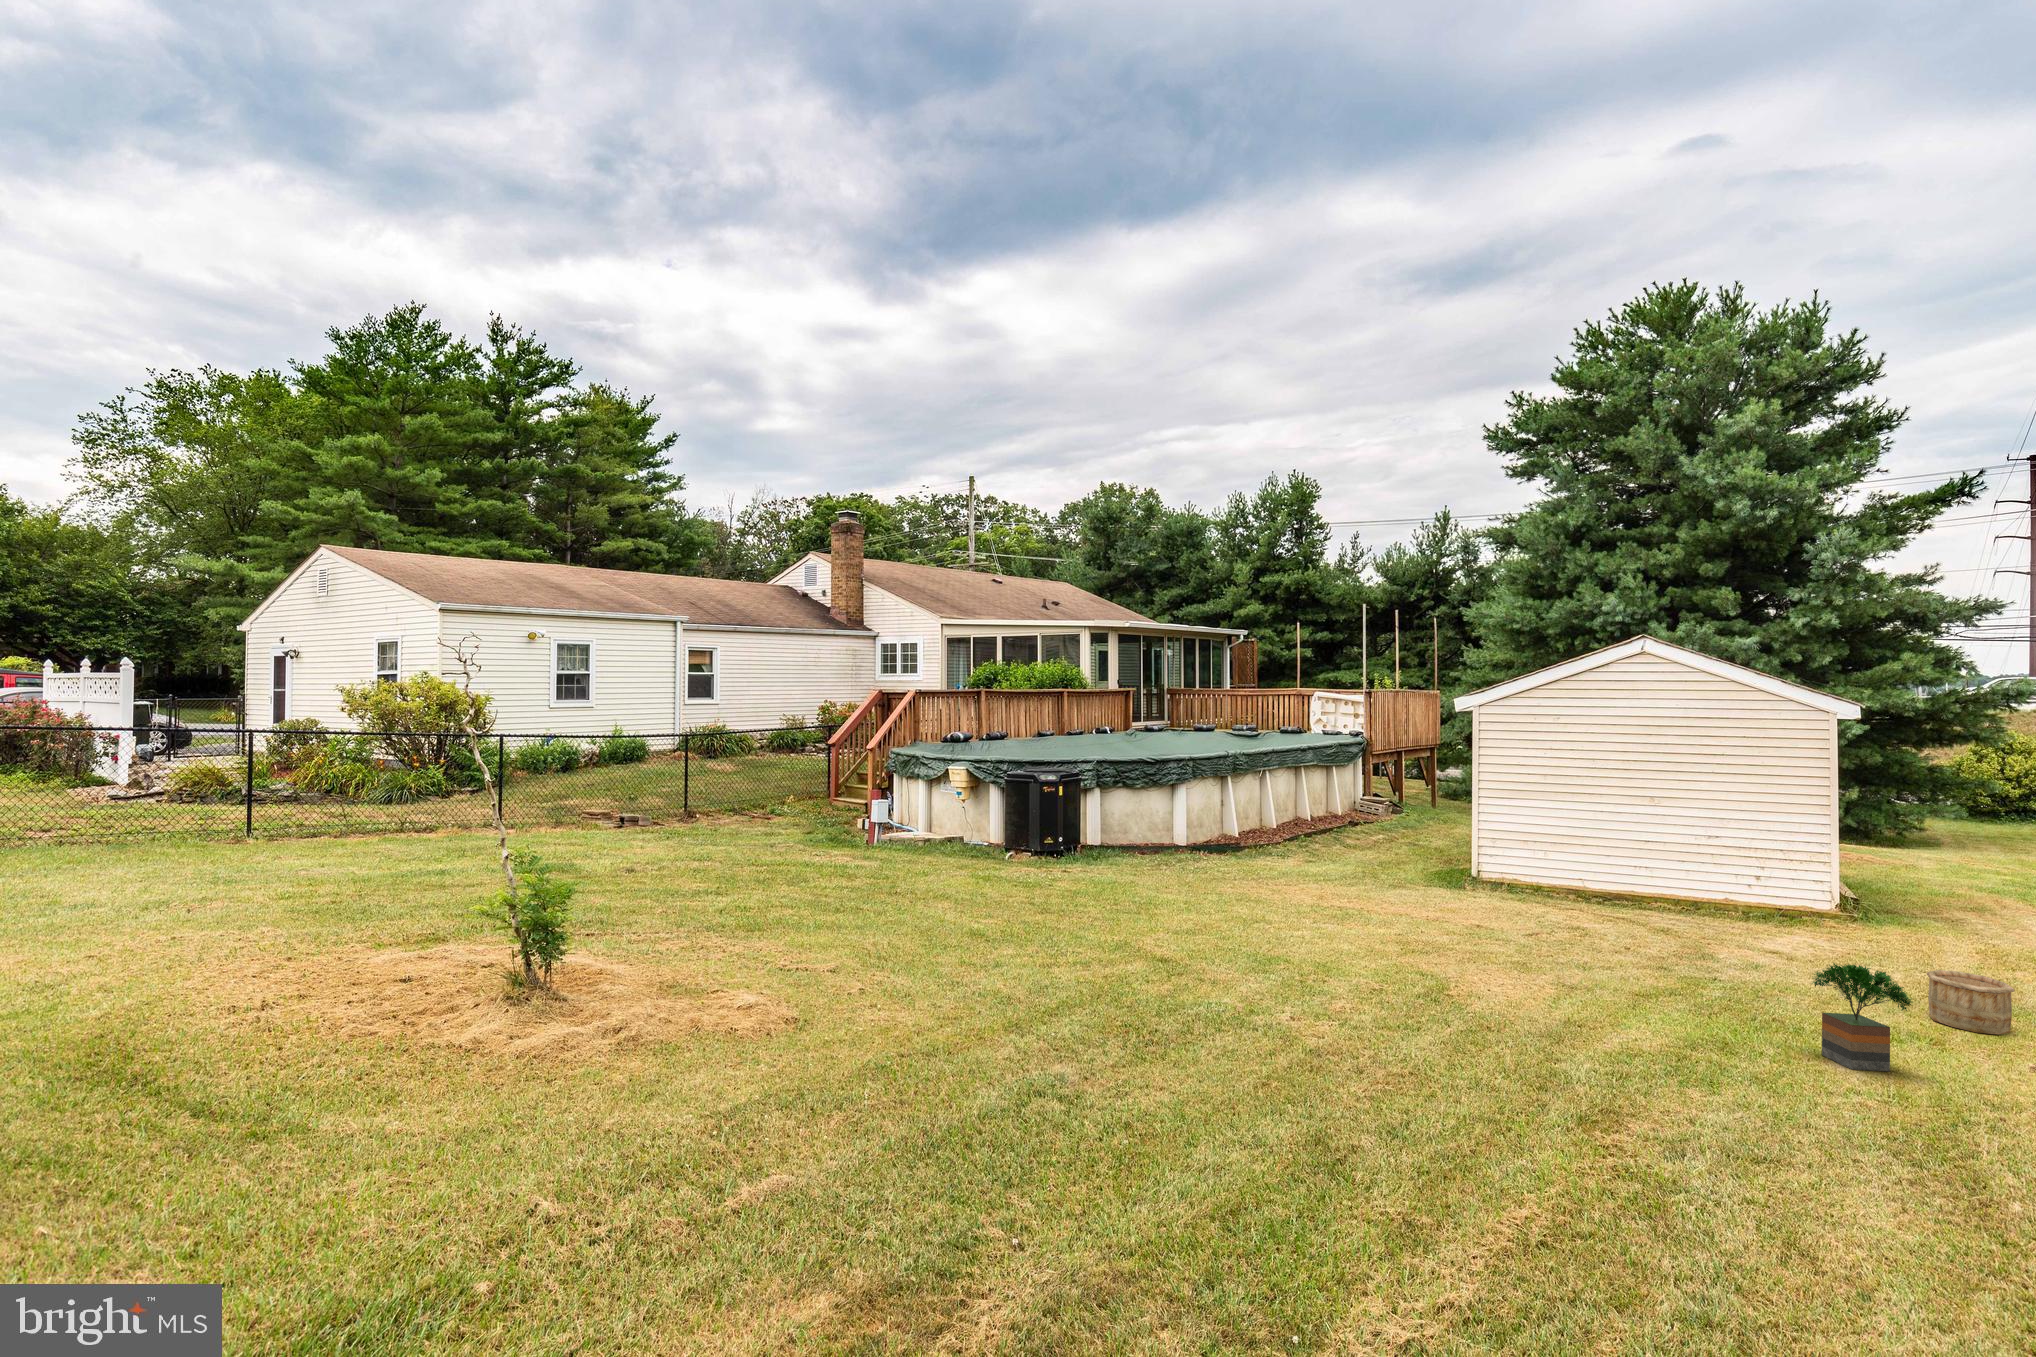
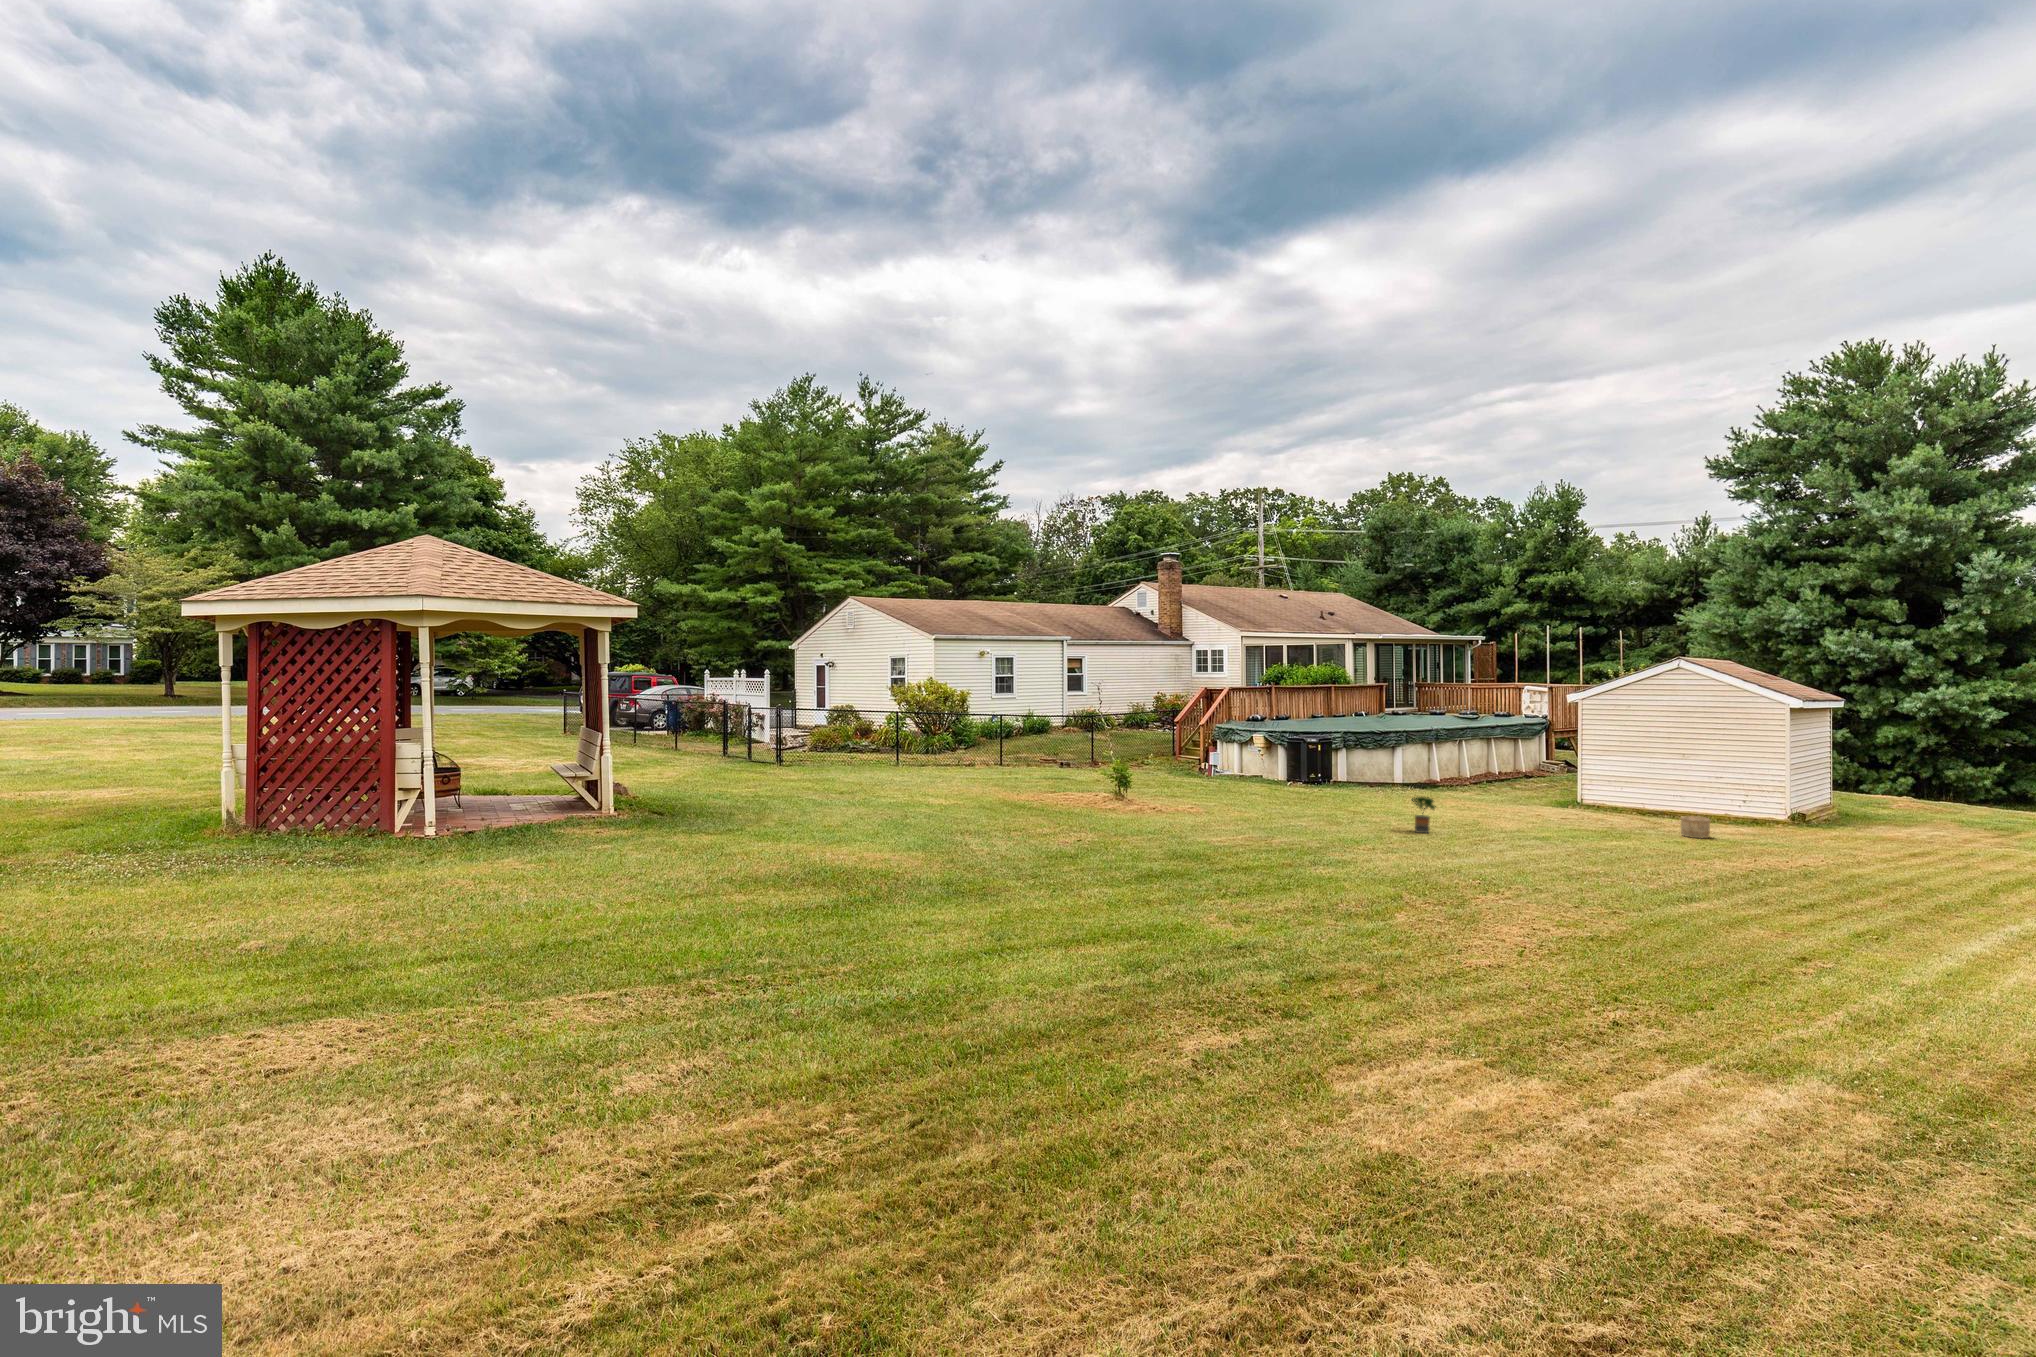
potted tree: present [1812,963,1913,1071] -> present [1411,796,1436,833]

